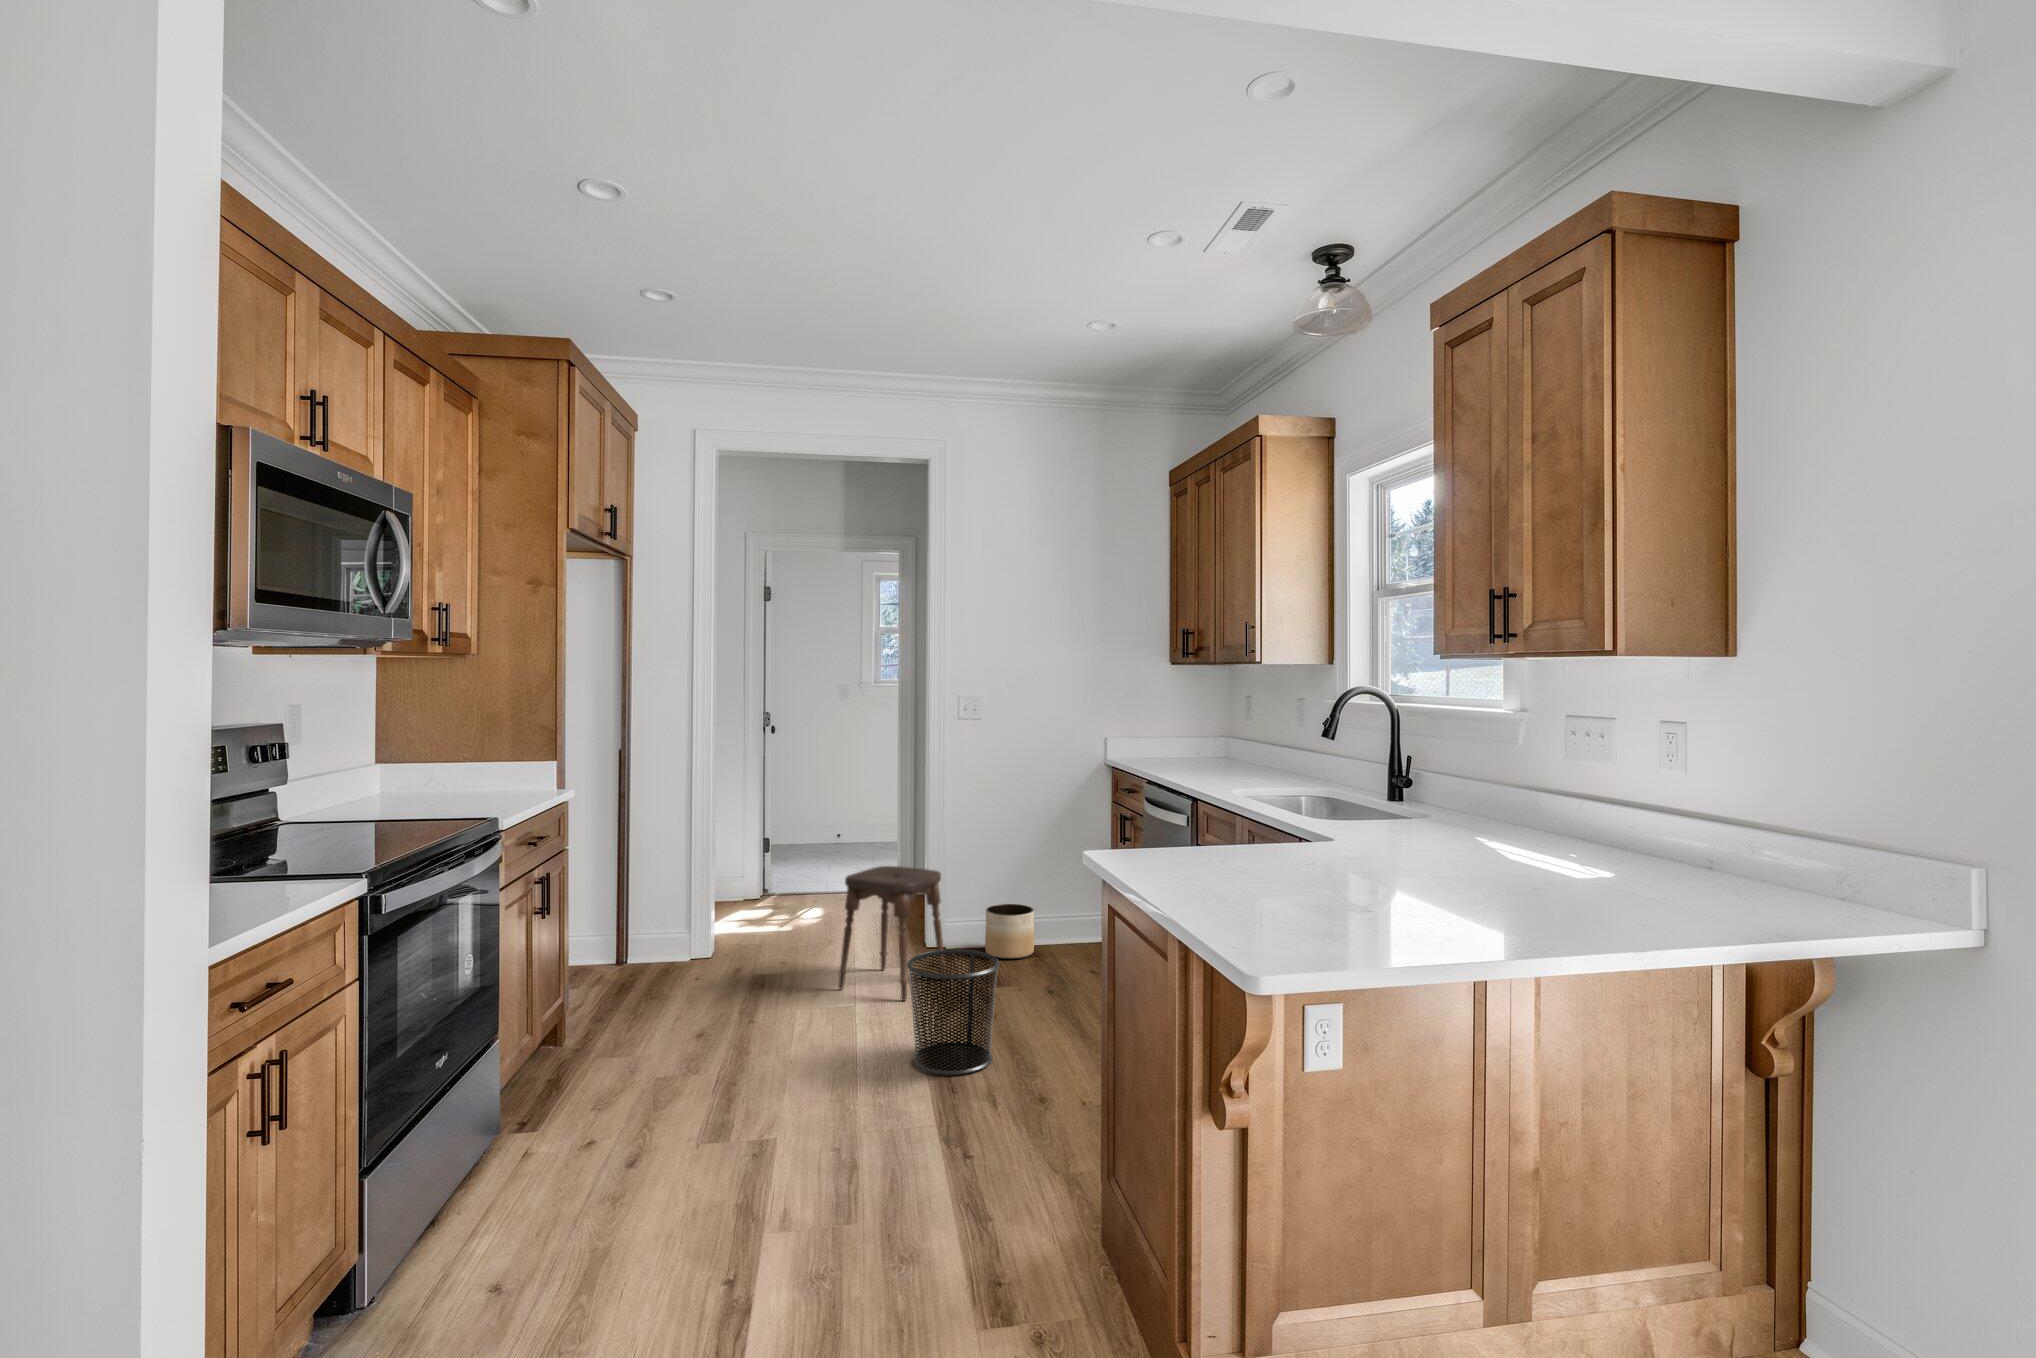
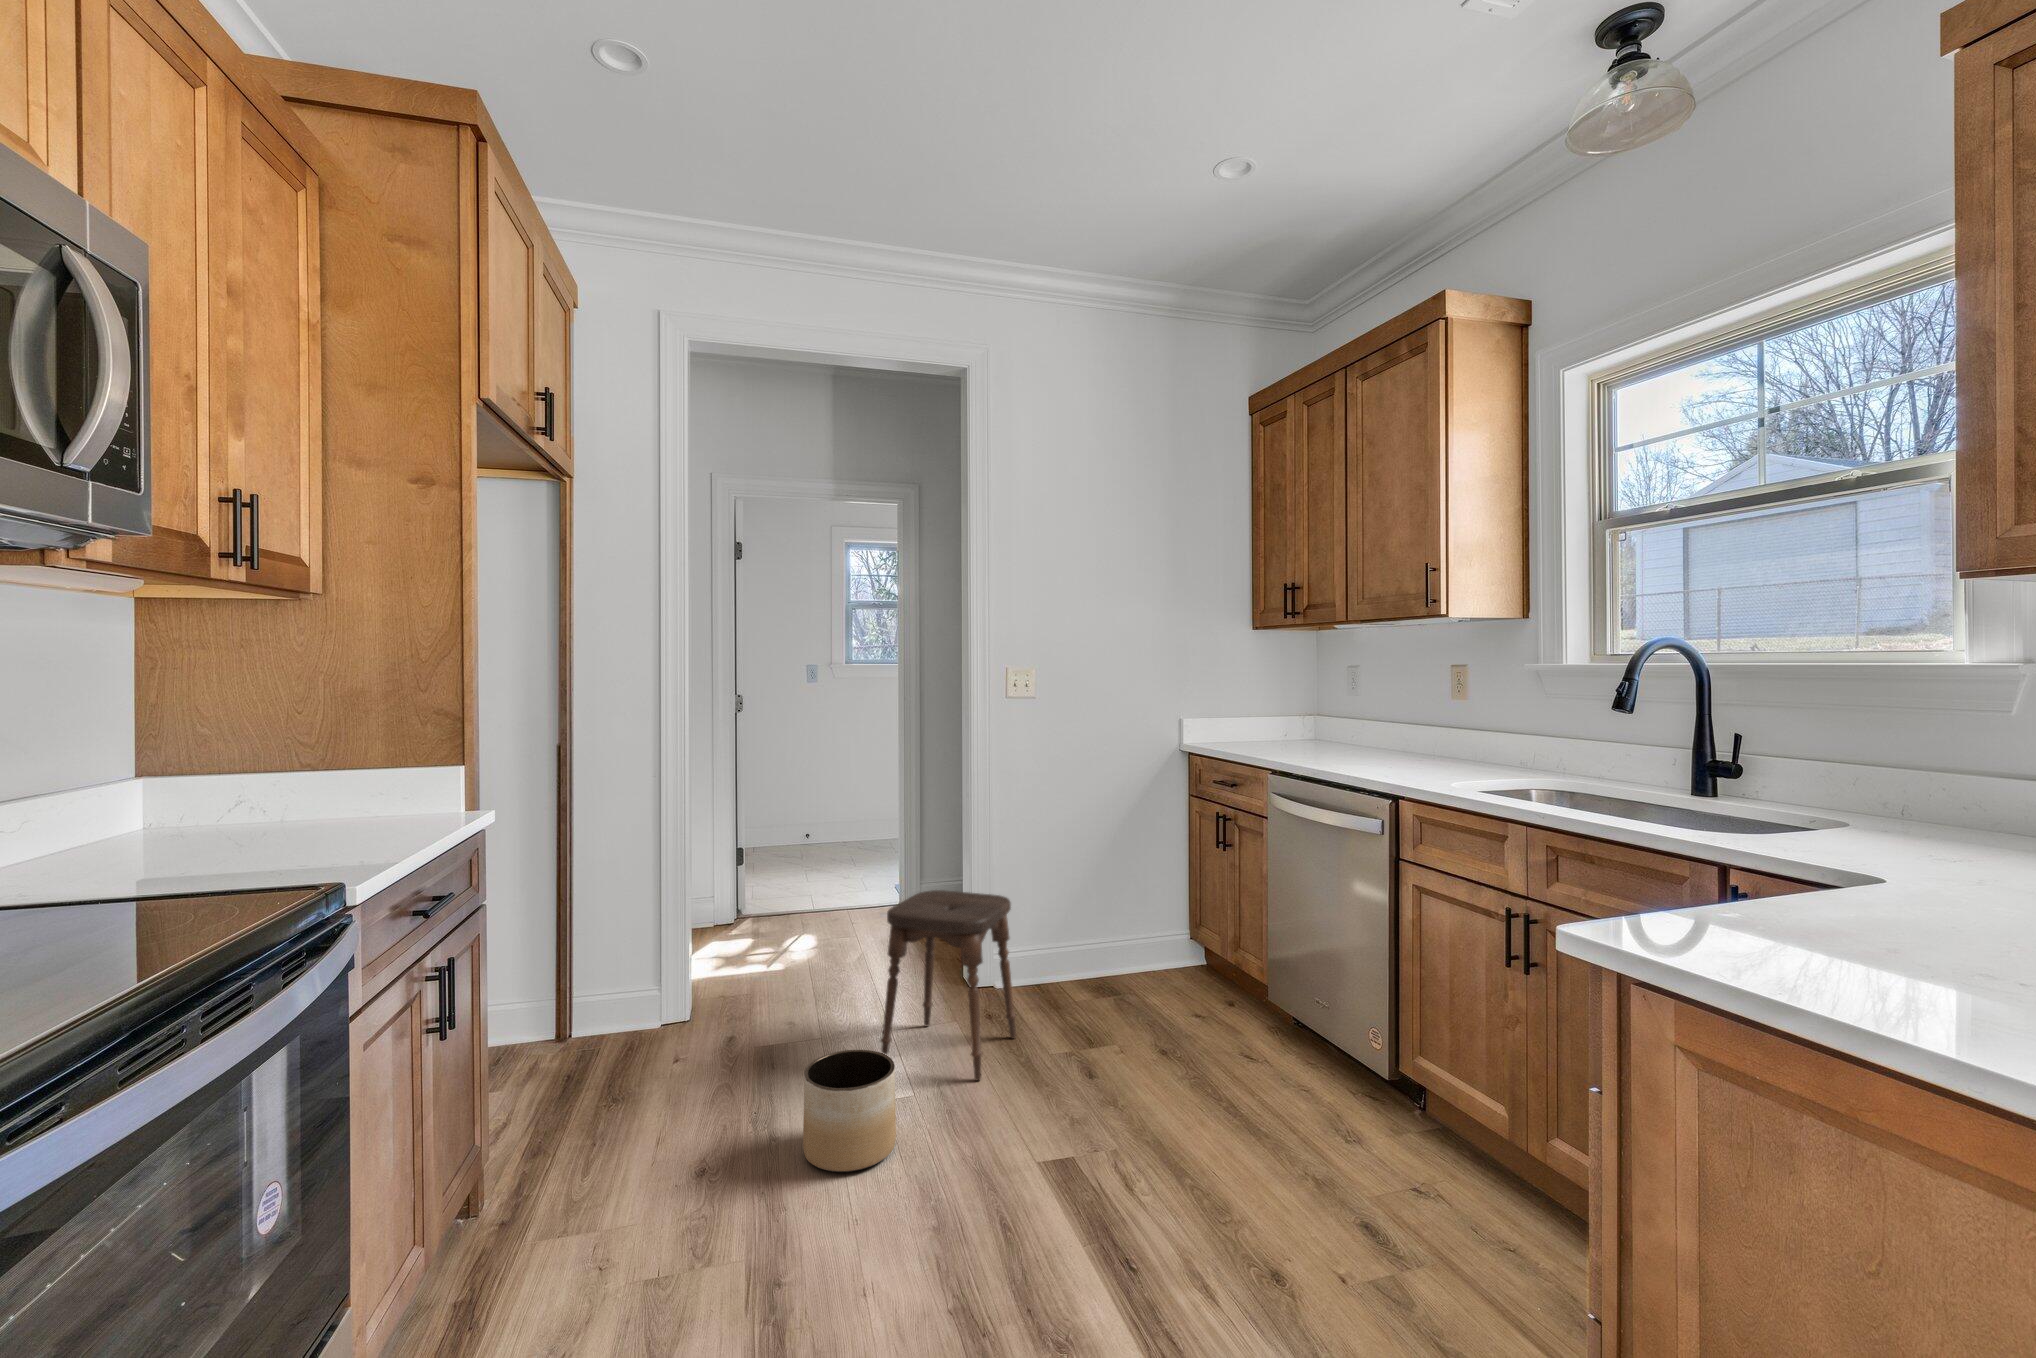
planter: present [985,904,1034,959] -> present [803,1050,896,1172]
waste bin: present [907,949,1000,1075] -> none [1035,1026,1174,1236]

